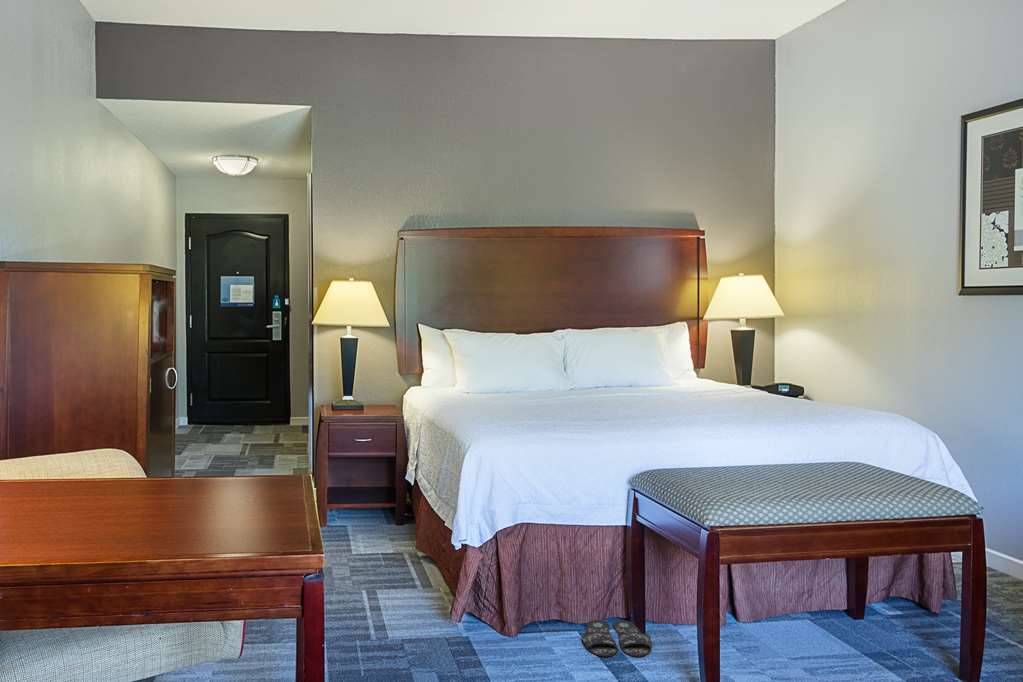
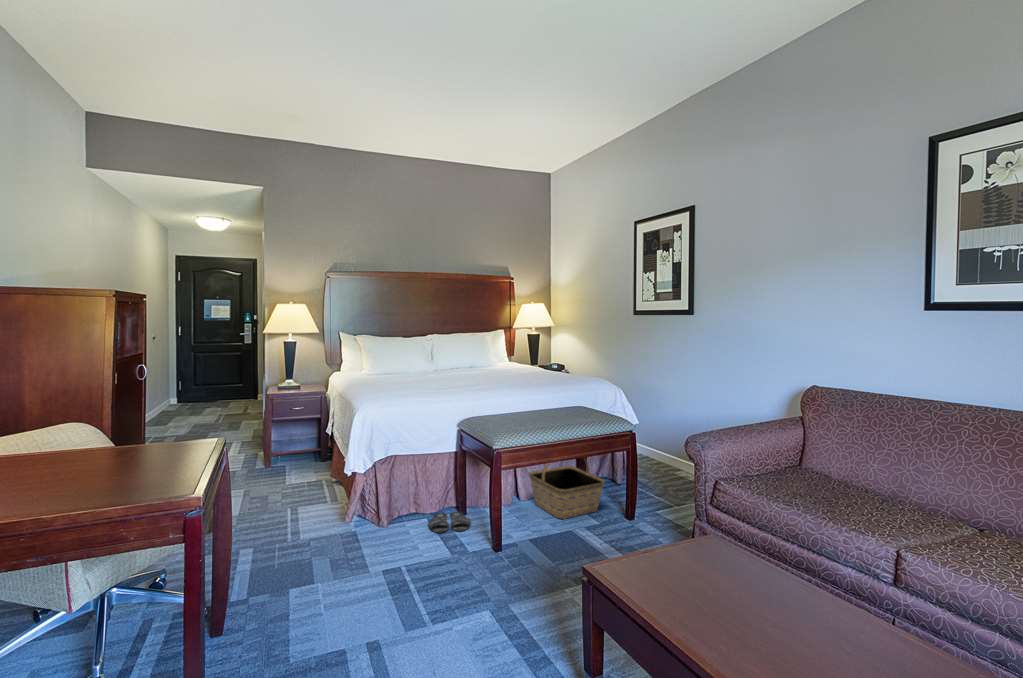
basket: none [741,532,882,648] -> present [529,458,605,519]

